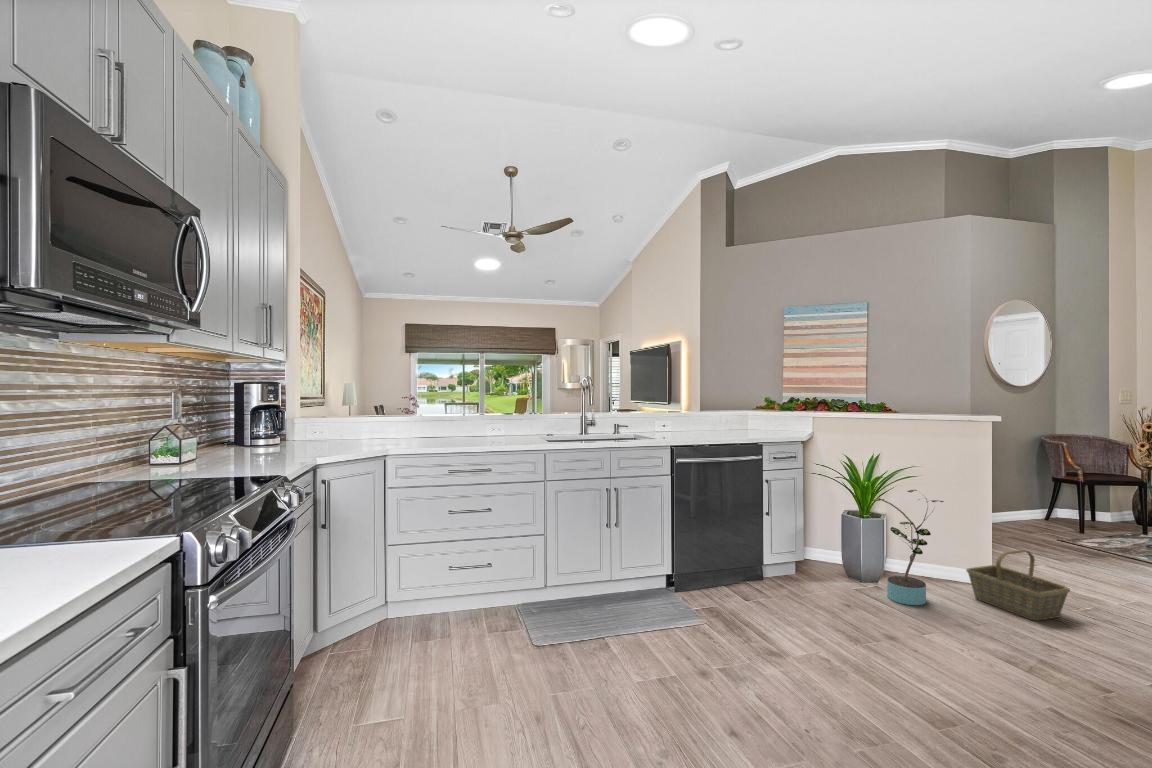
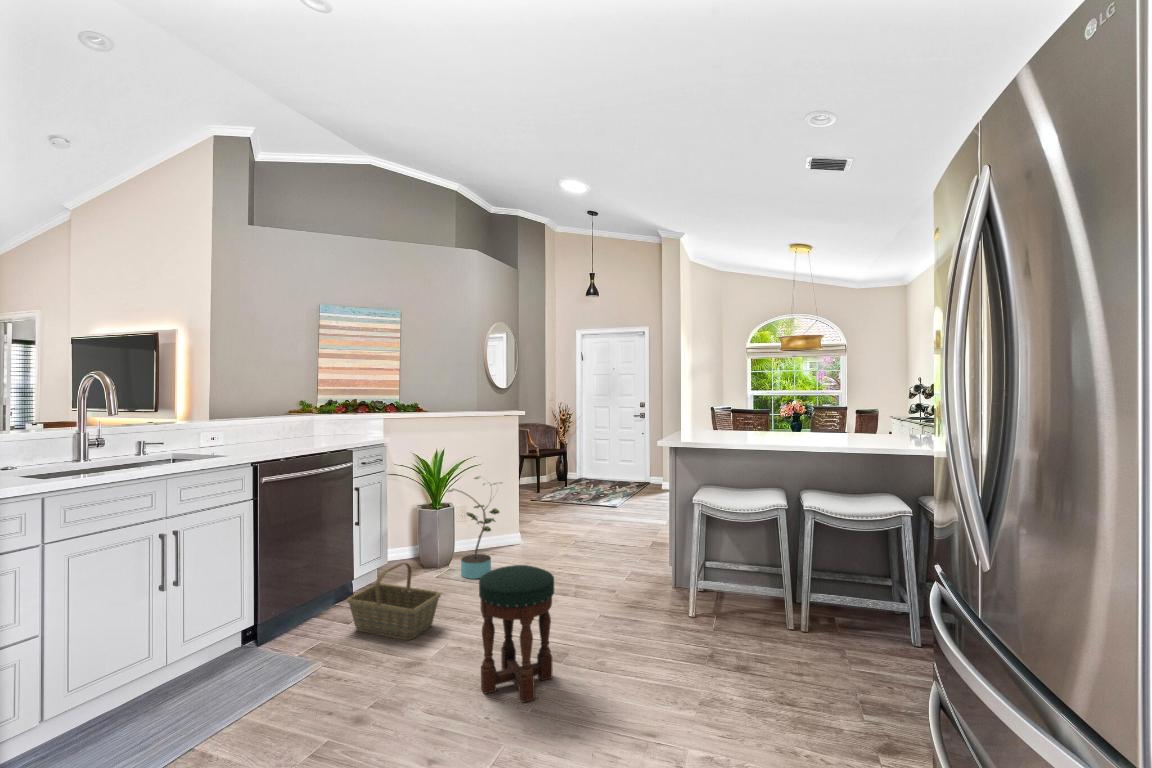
basket: present [966,550,1070,621] -> present [347,563,441,640]
stool: none [816,583,906,734] -> present [479,565,554,703]

